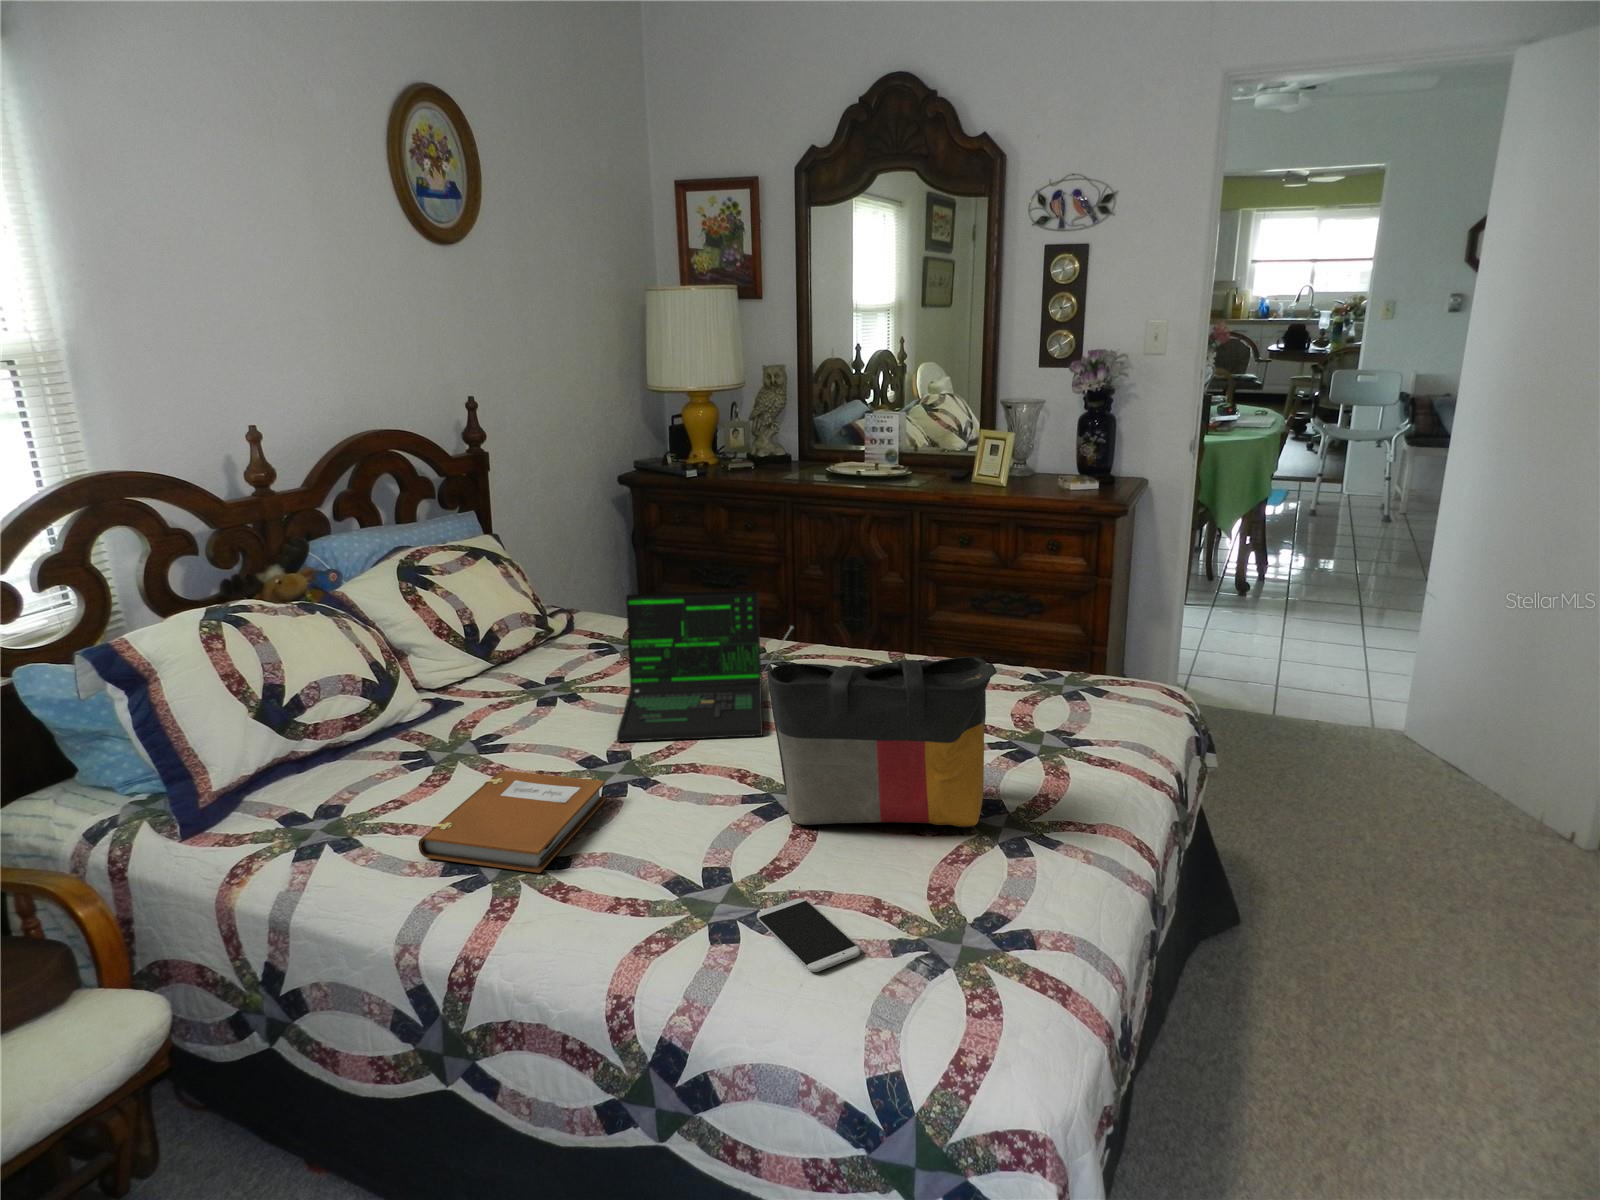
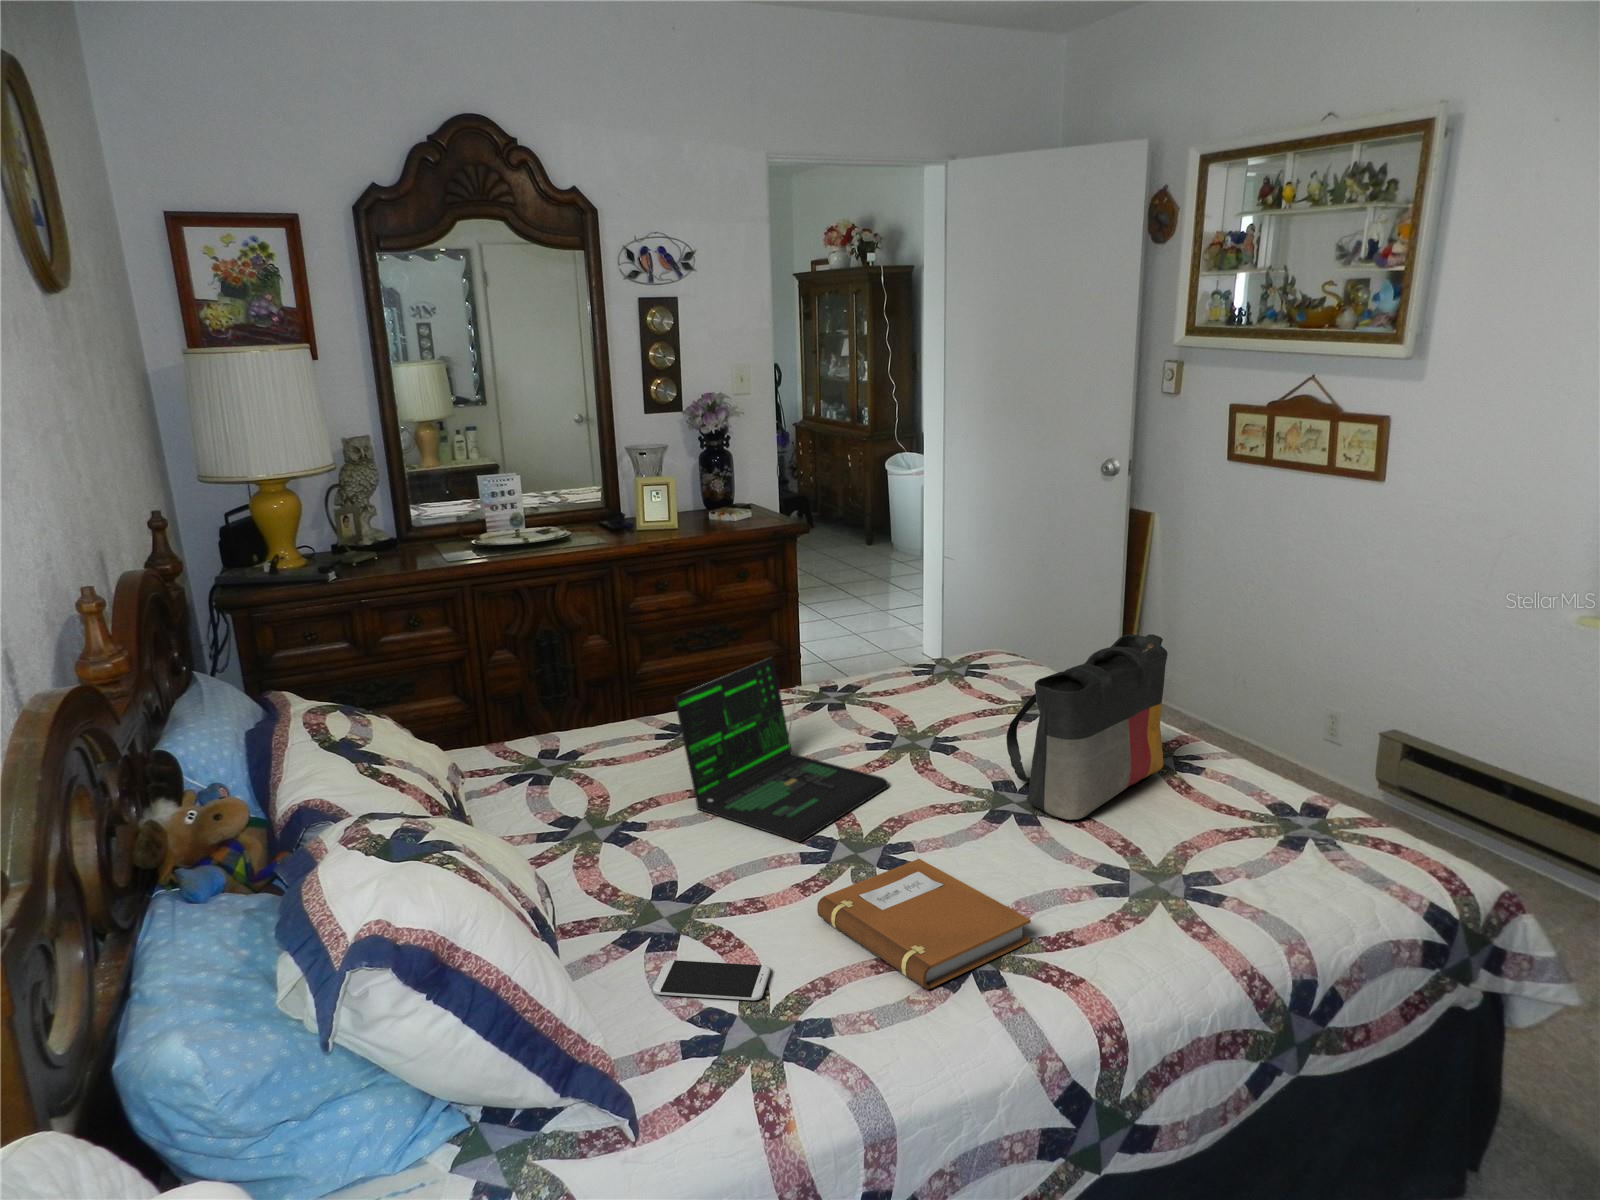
smartphone: present [757,898,860,972] -> present [653,960,770,1000]

